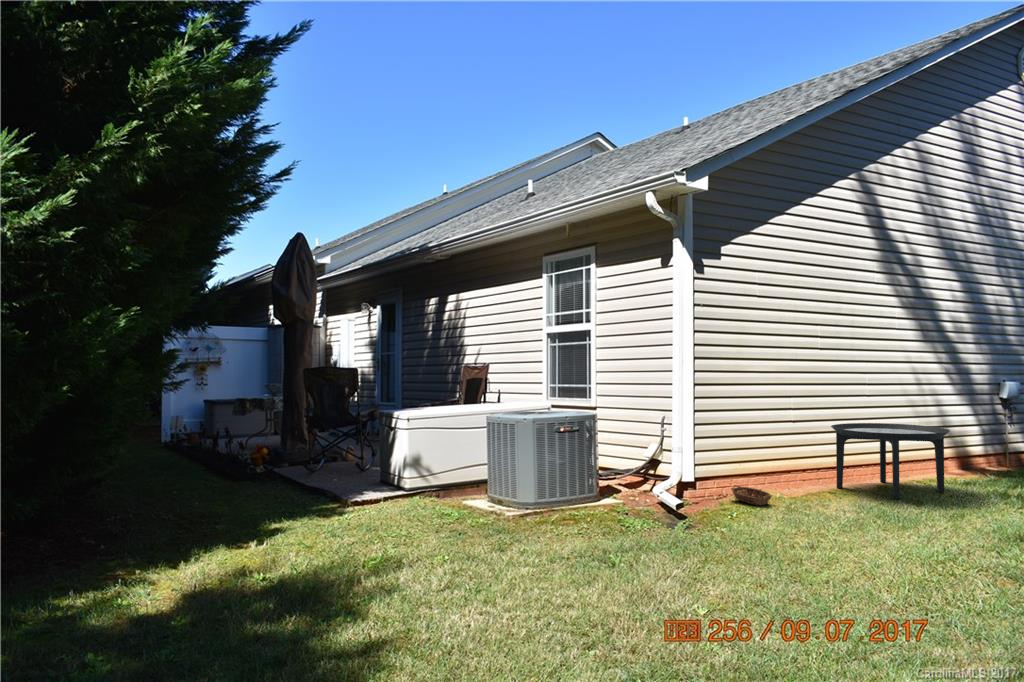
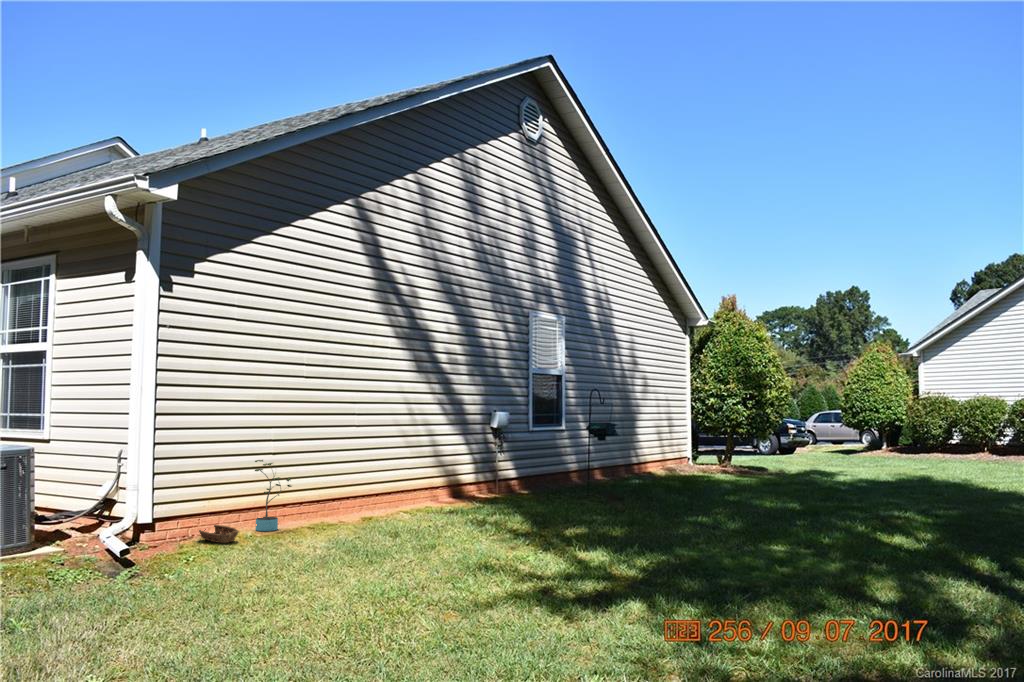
round table: present [831,423,950,499] -> none [315,453,423,527]
potted plant: none [776,428,815,495] -> present [255,460,292,531]

